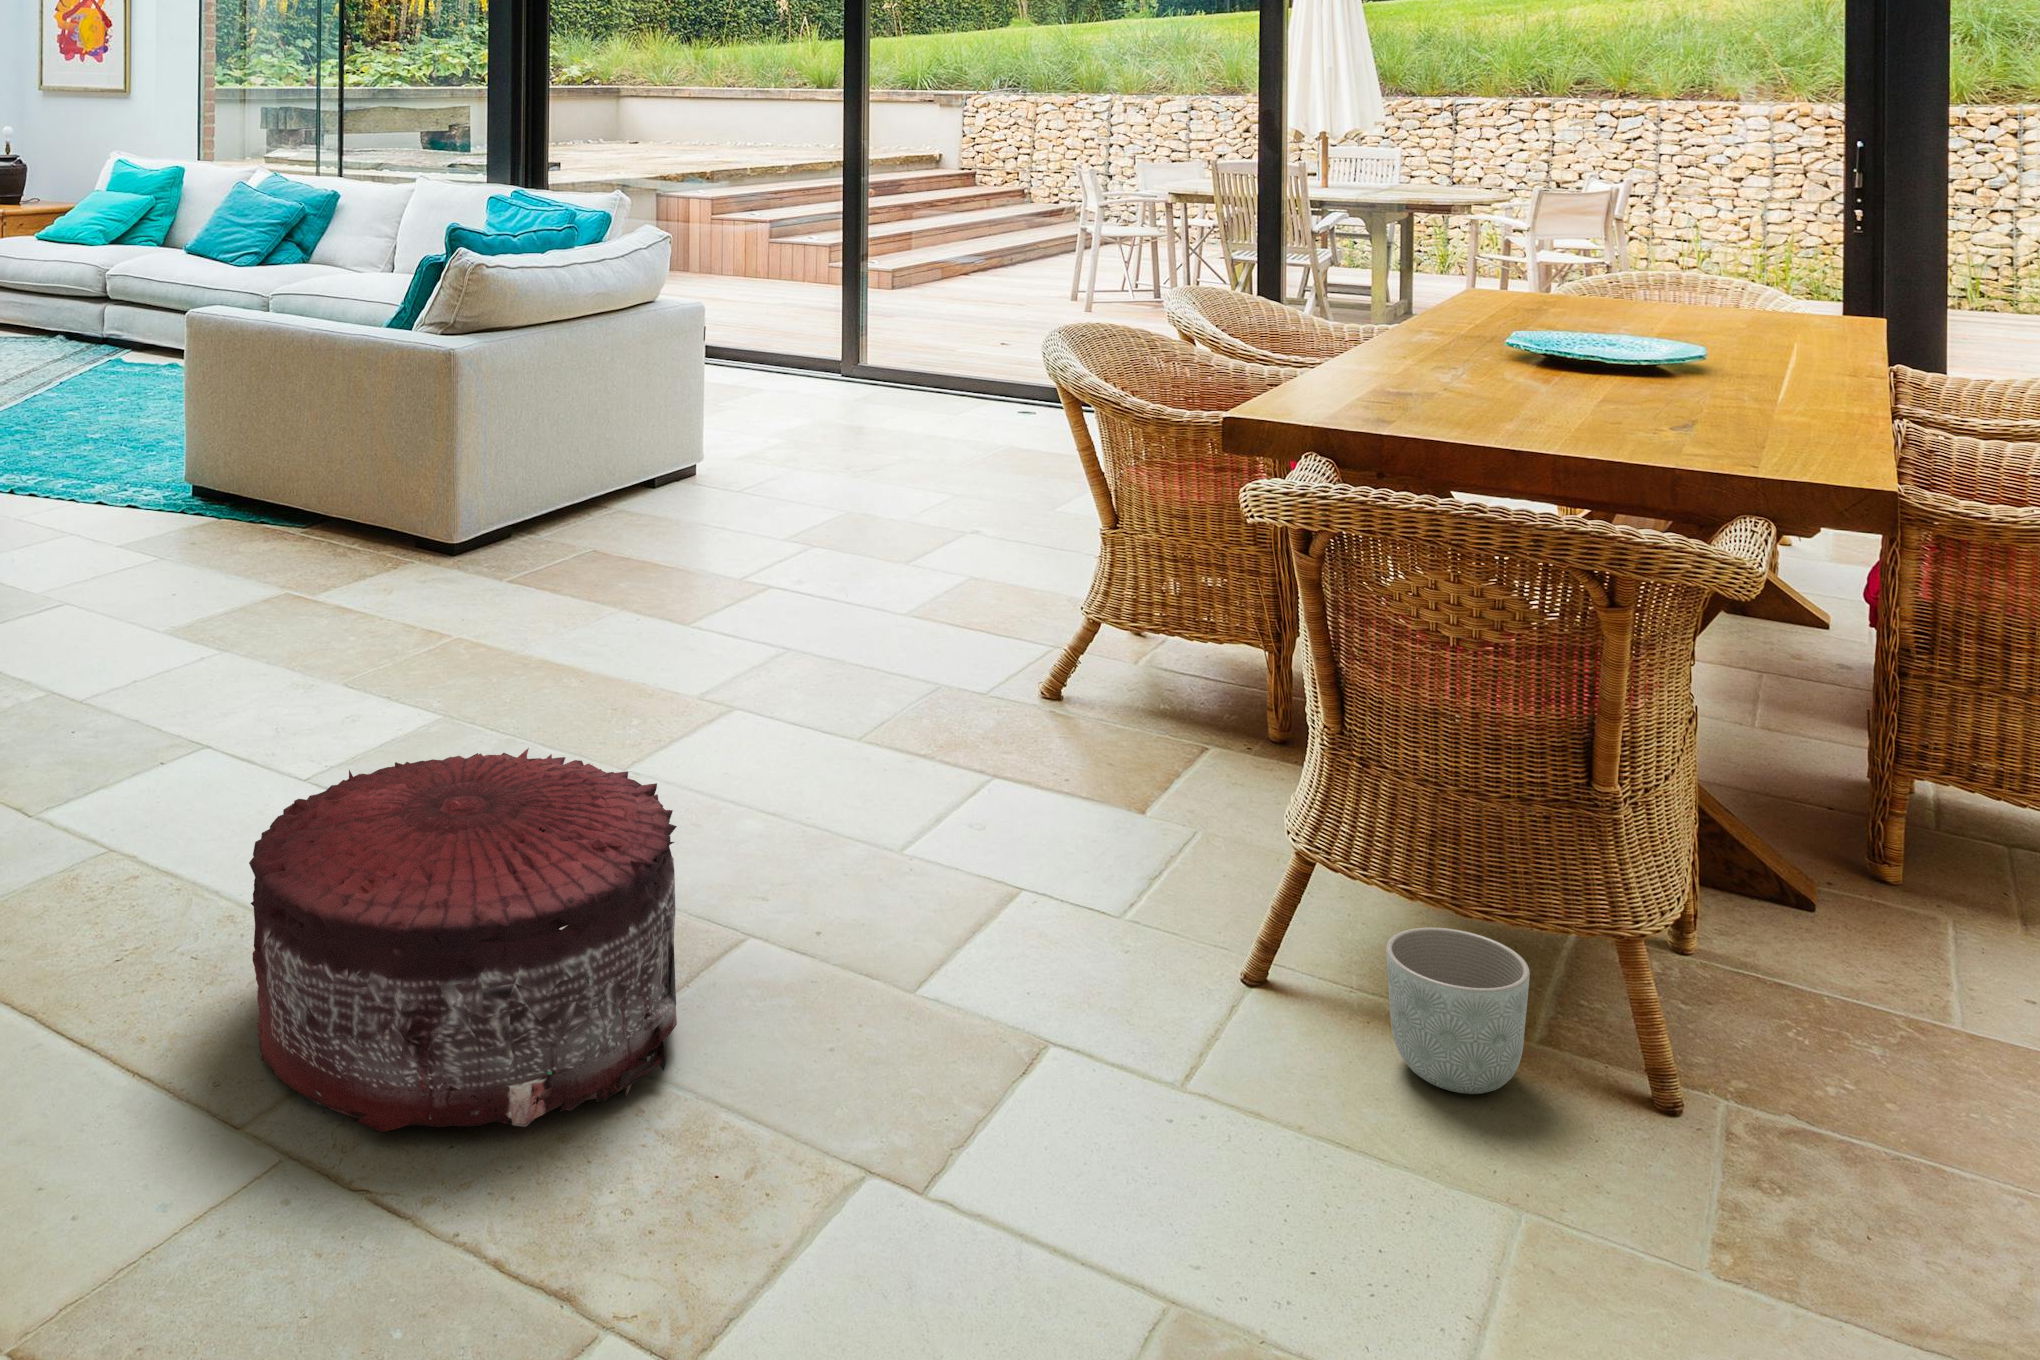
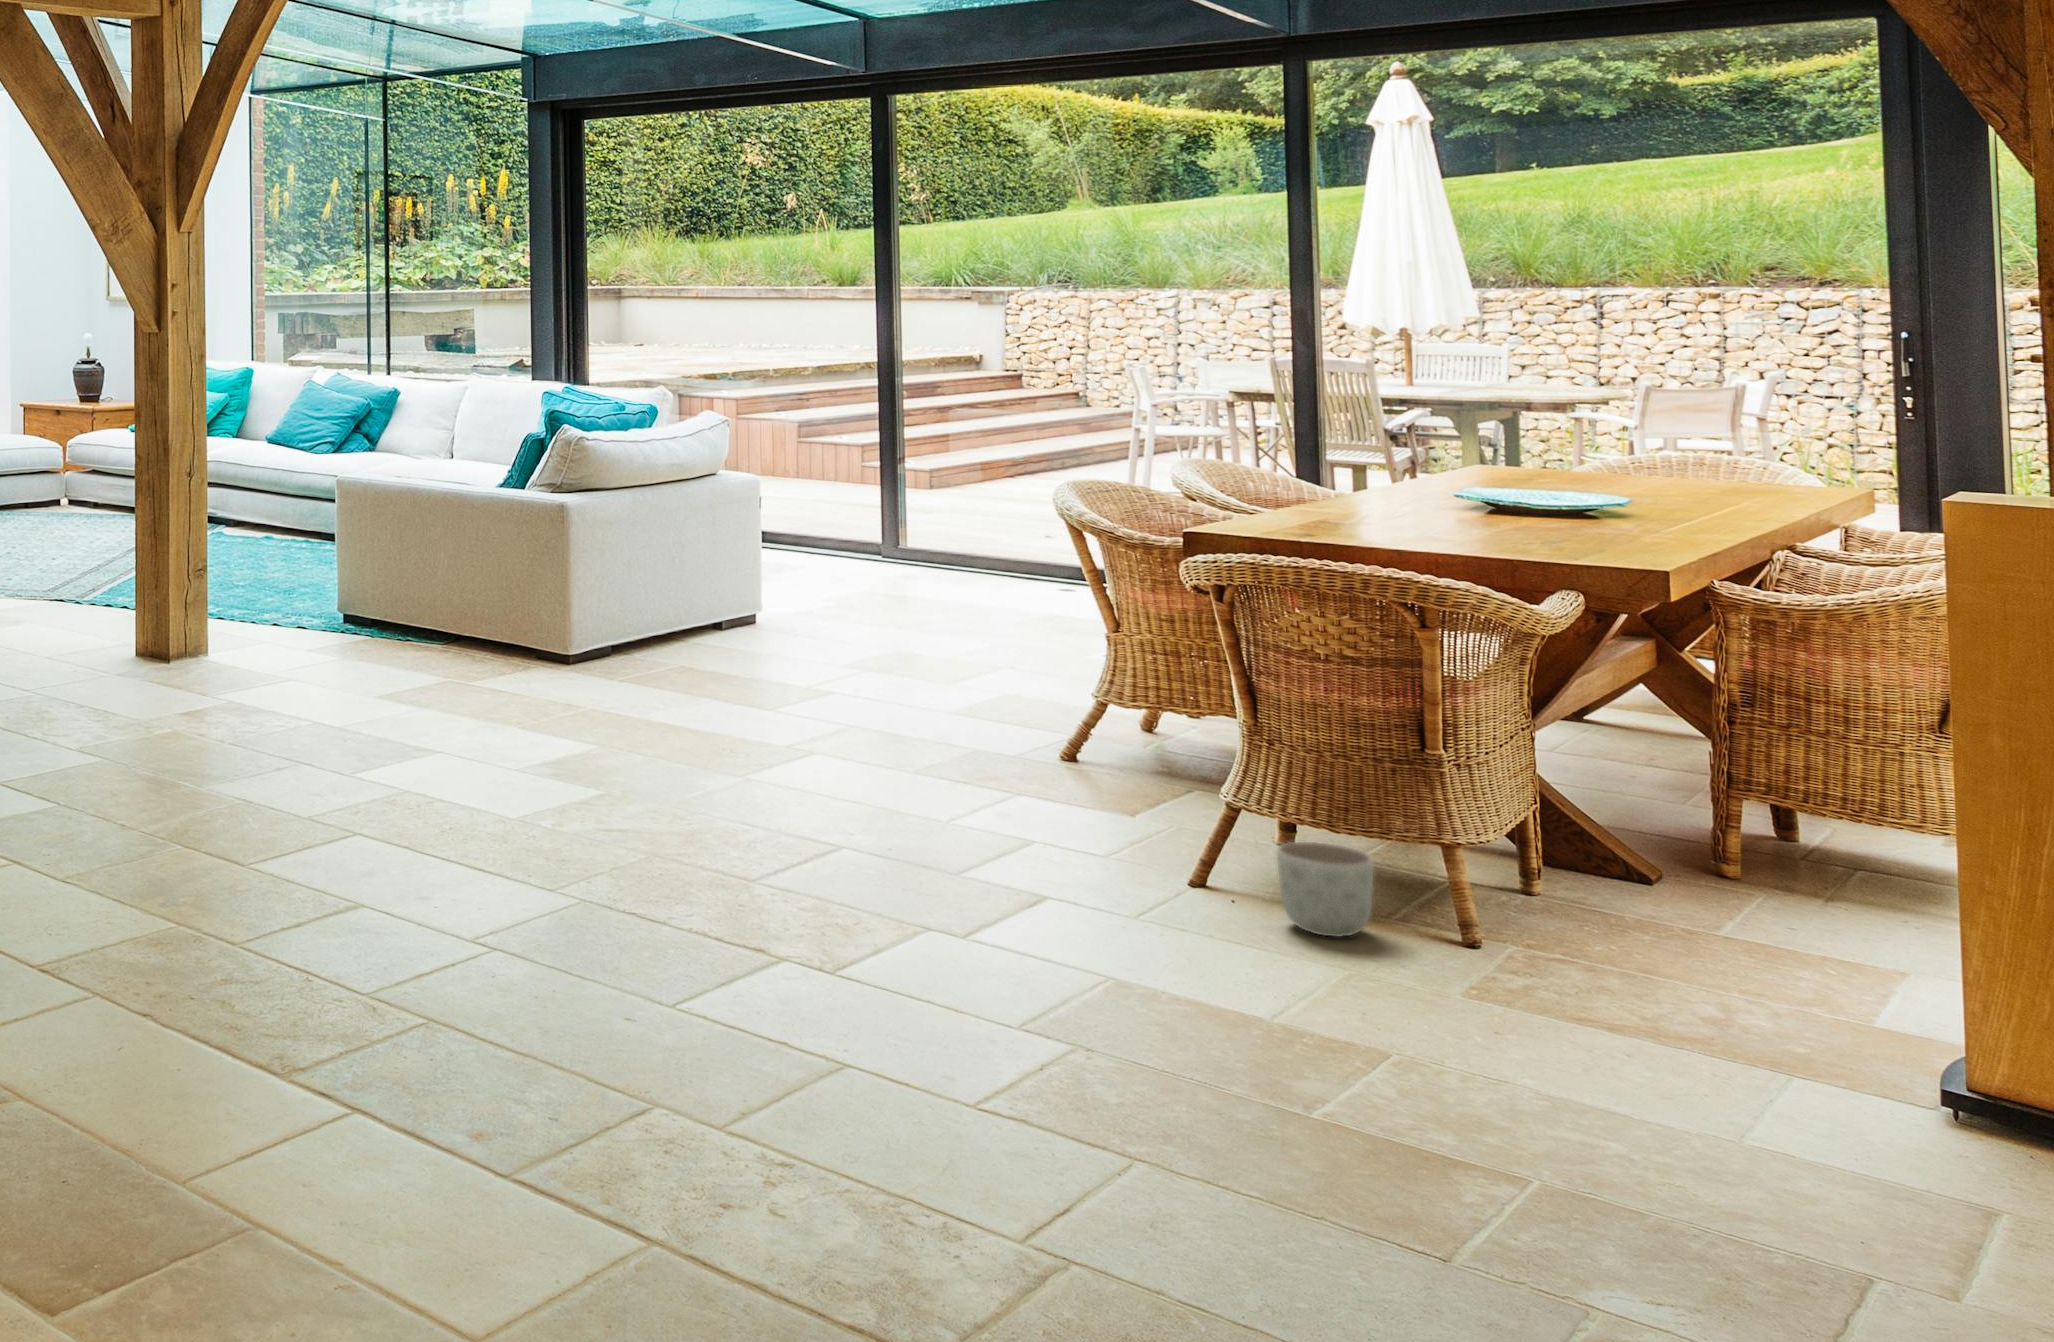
pouf: present [249,748,677,1132] -> none [528,723,800,909]

